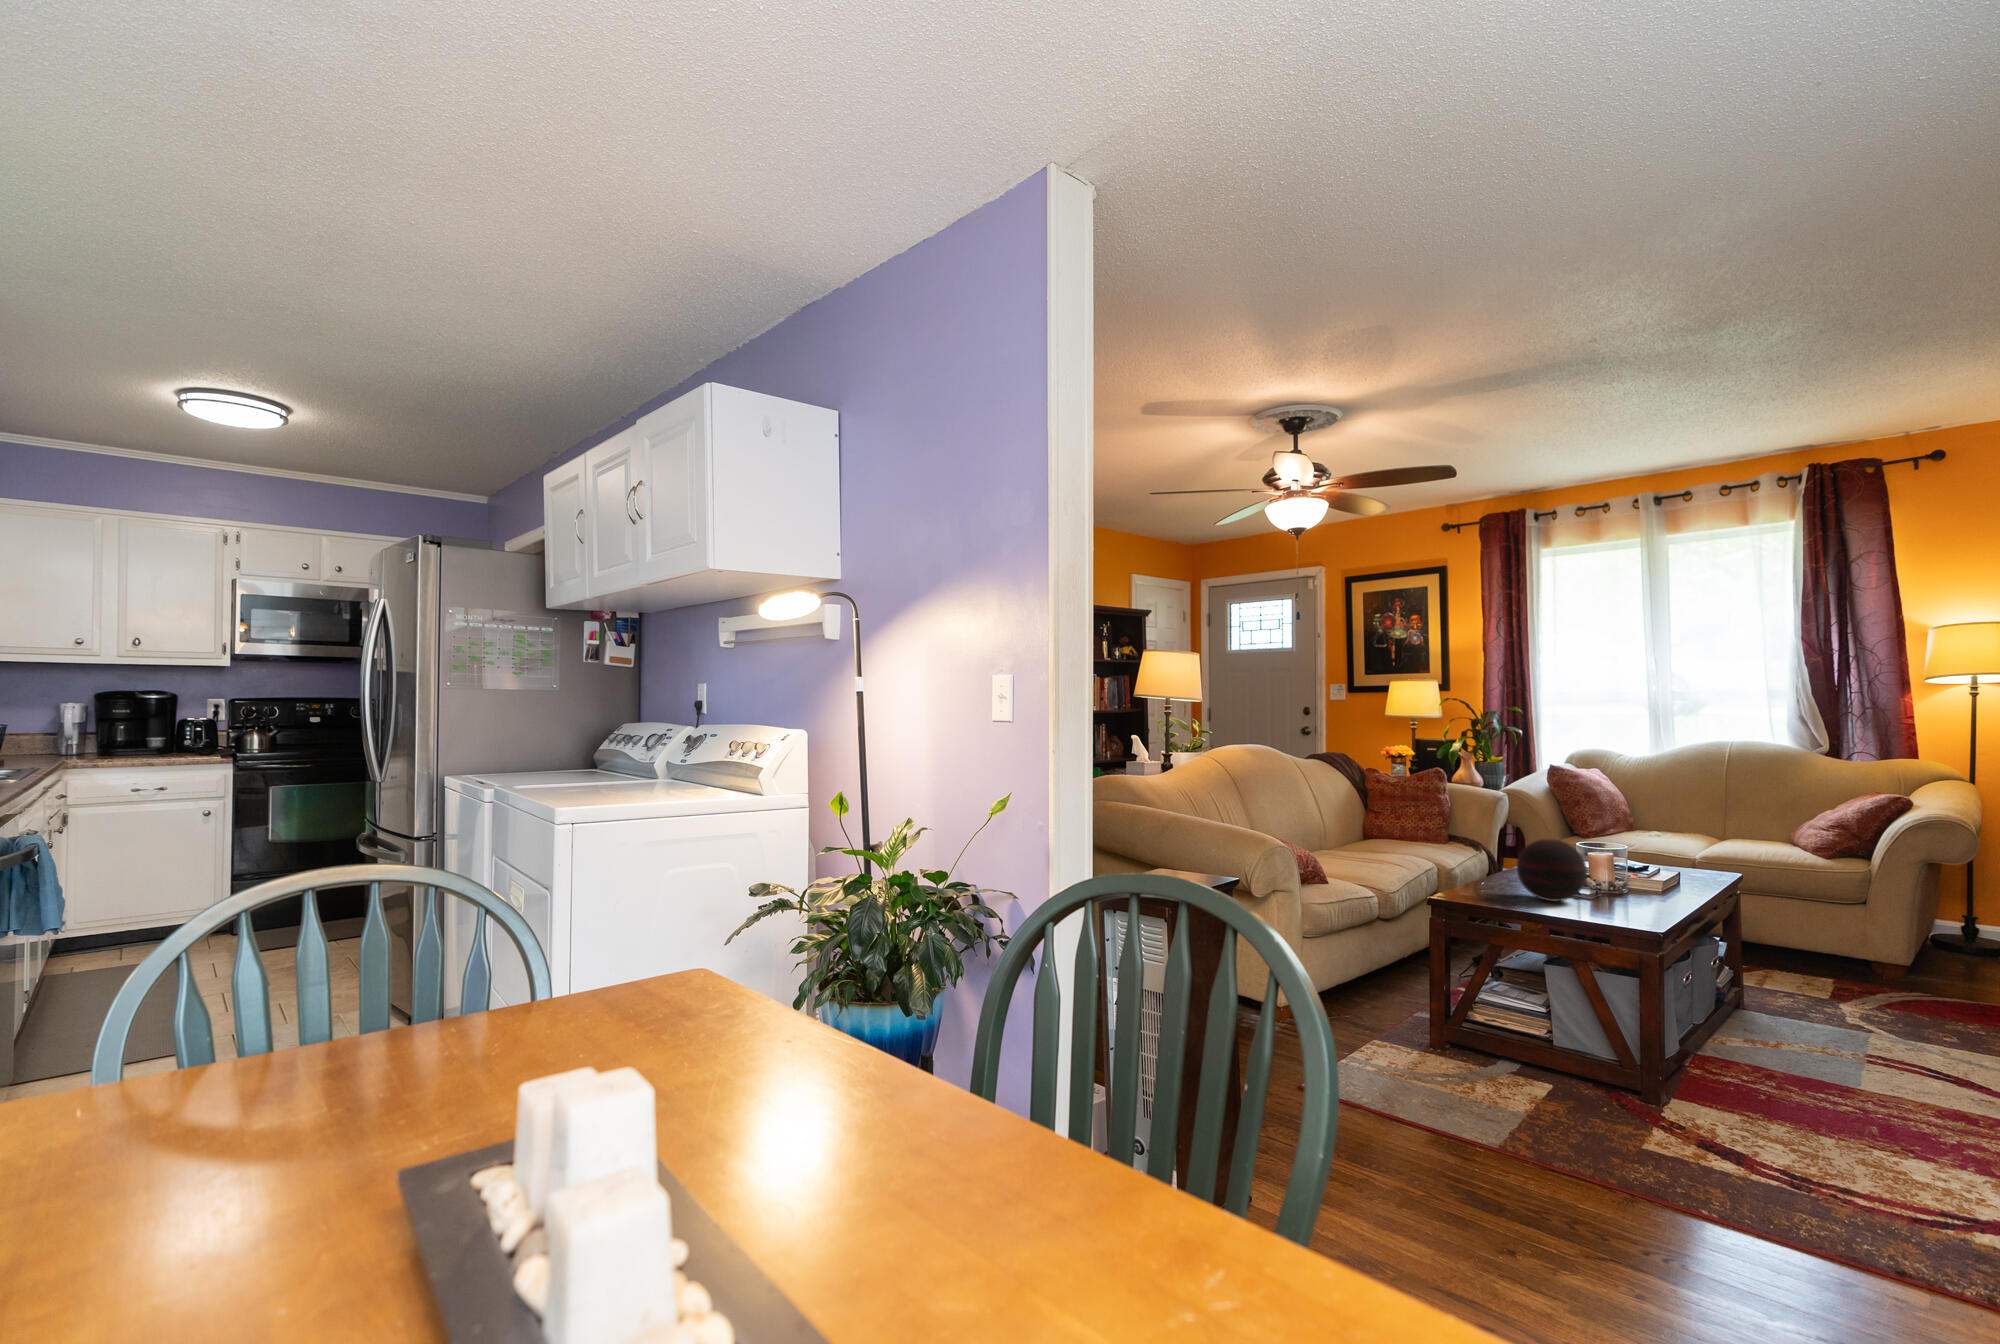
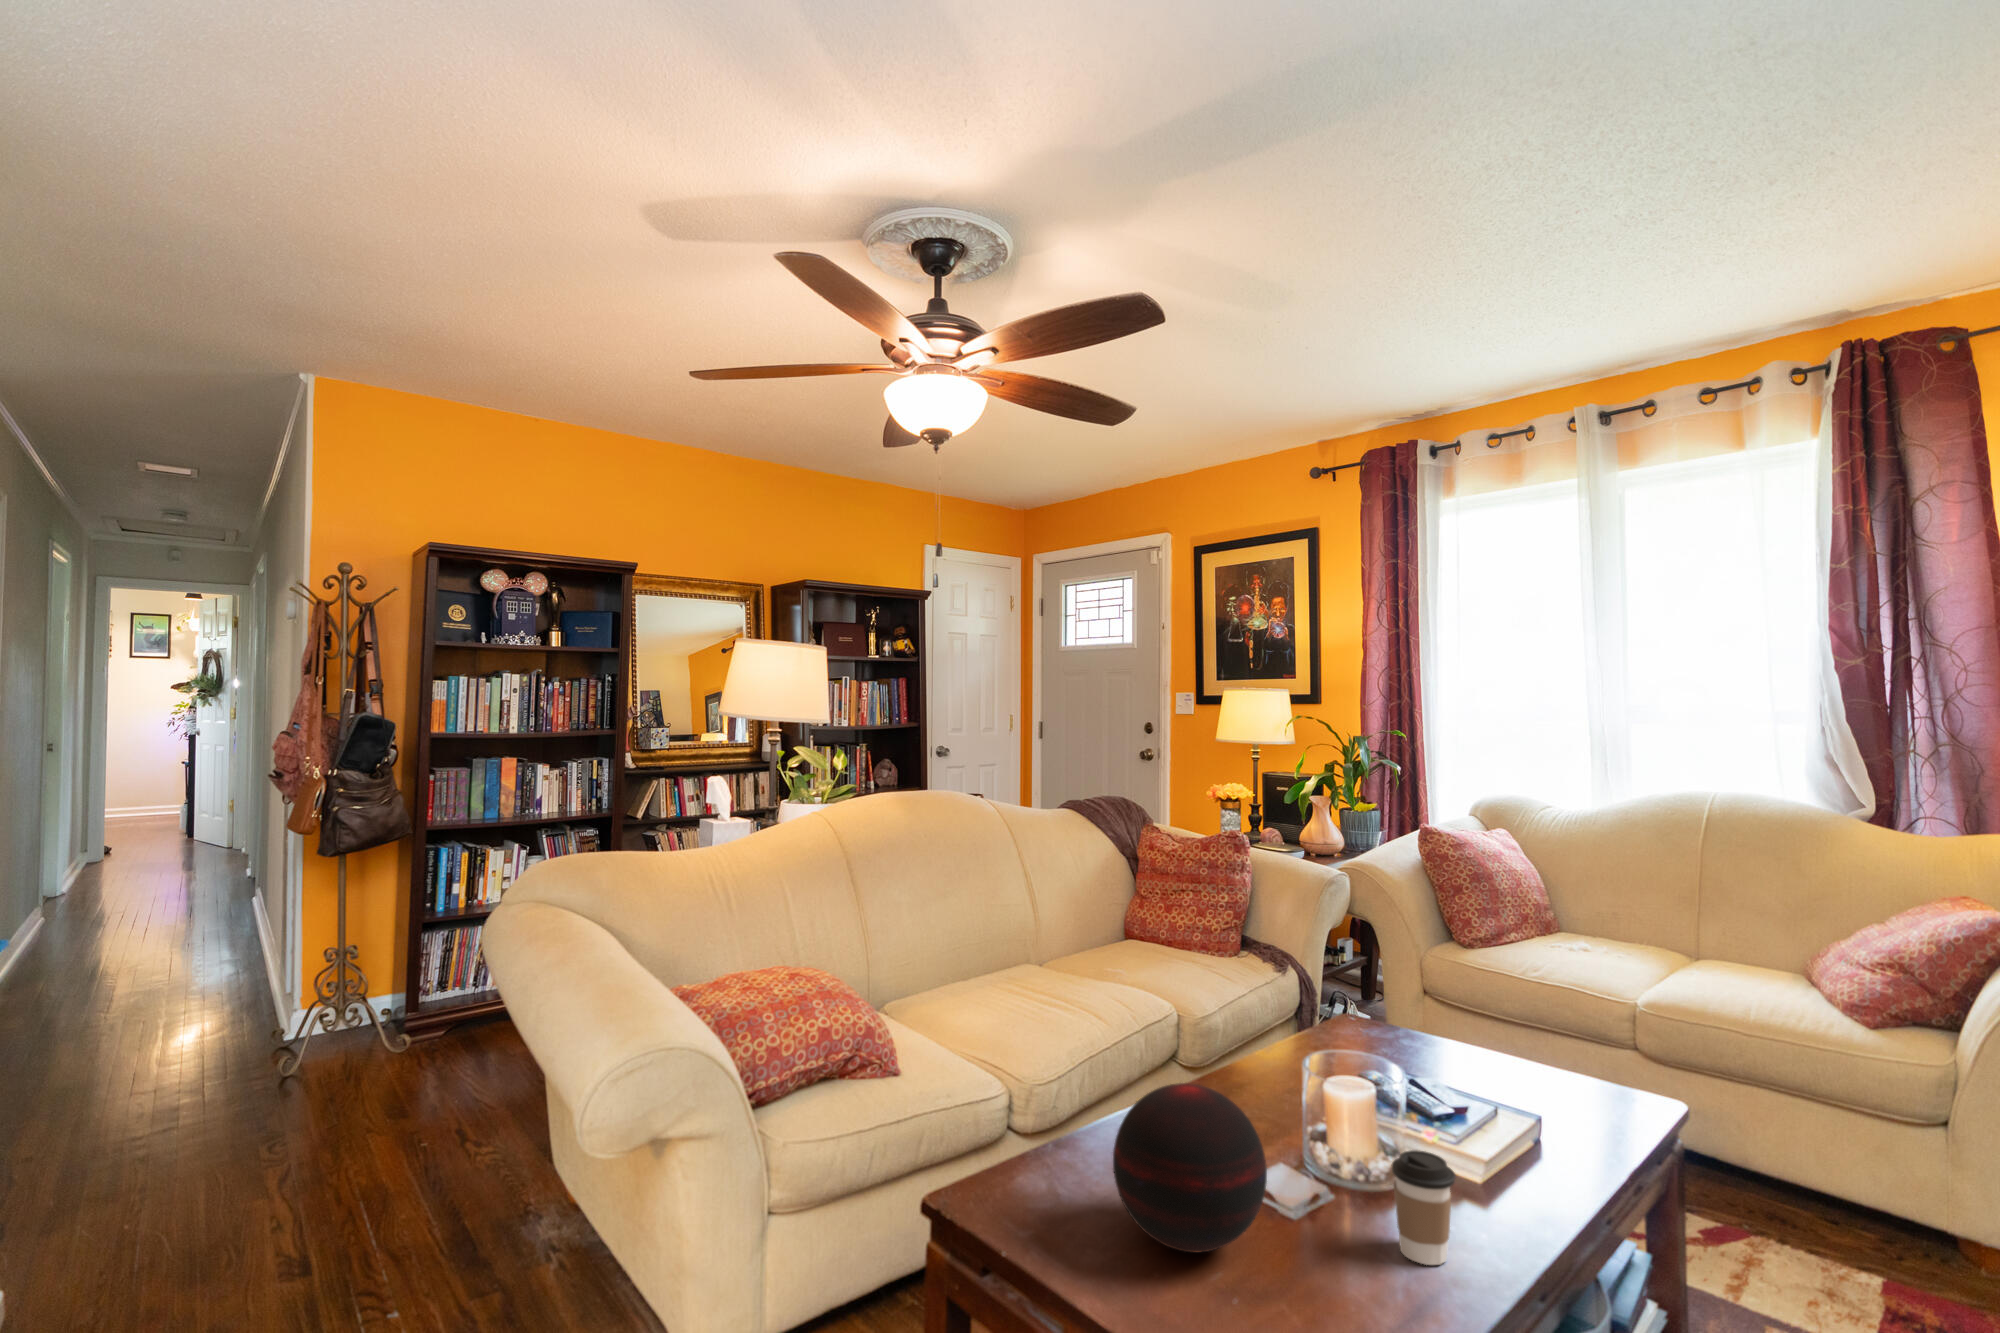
coffee cup: none [1633,864,1661,904] -> present [1391,1150,1456,1265]

